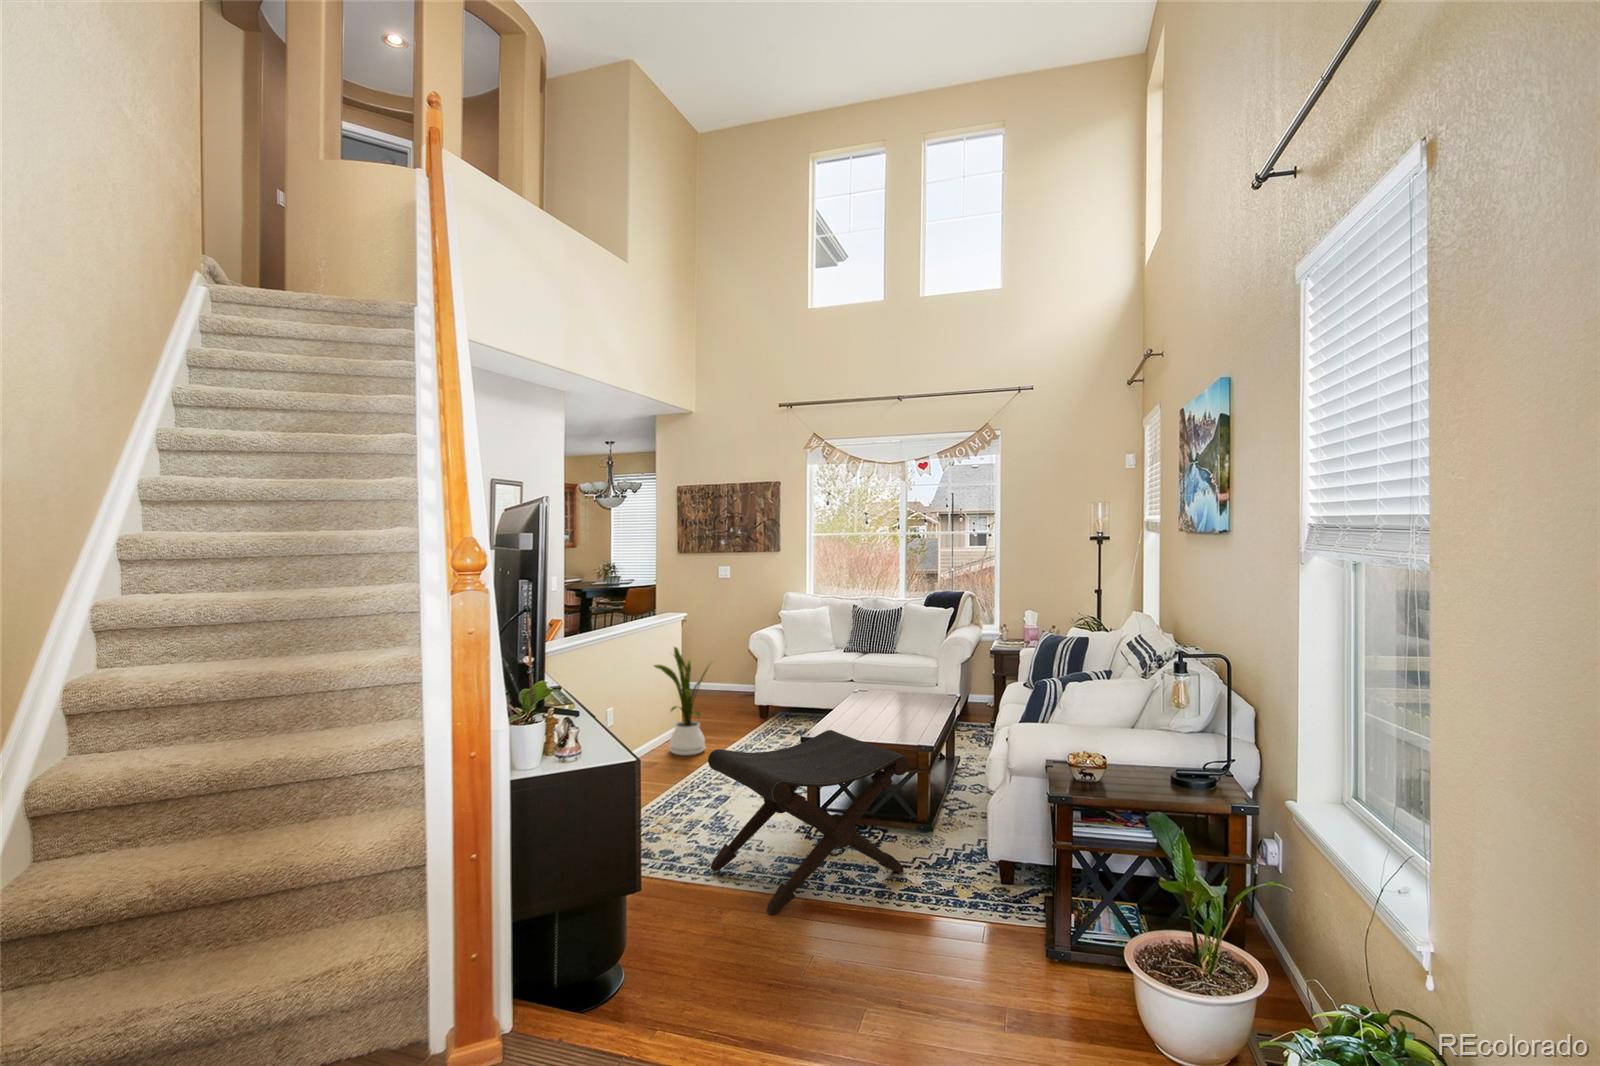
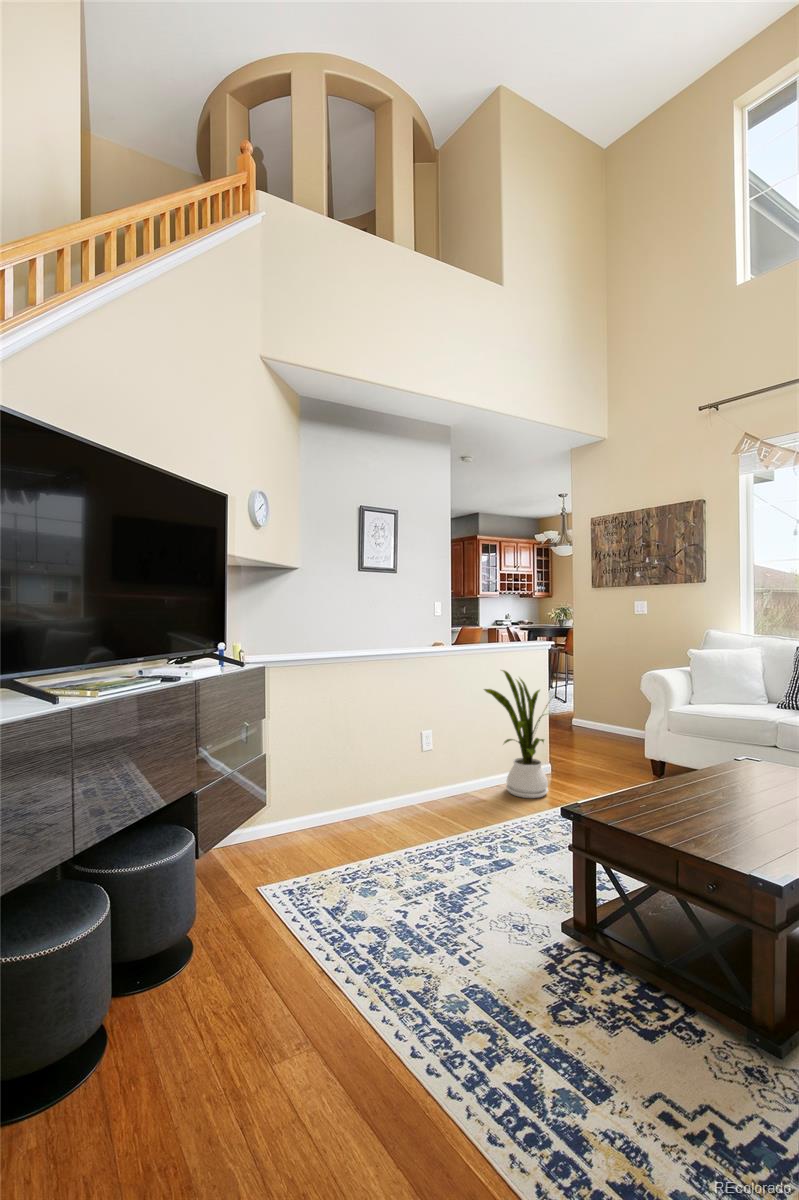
footstool: present [708,730,909,914] -> none [338,798,670,1131]

